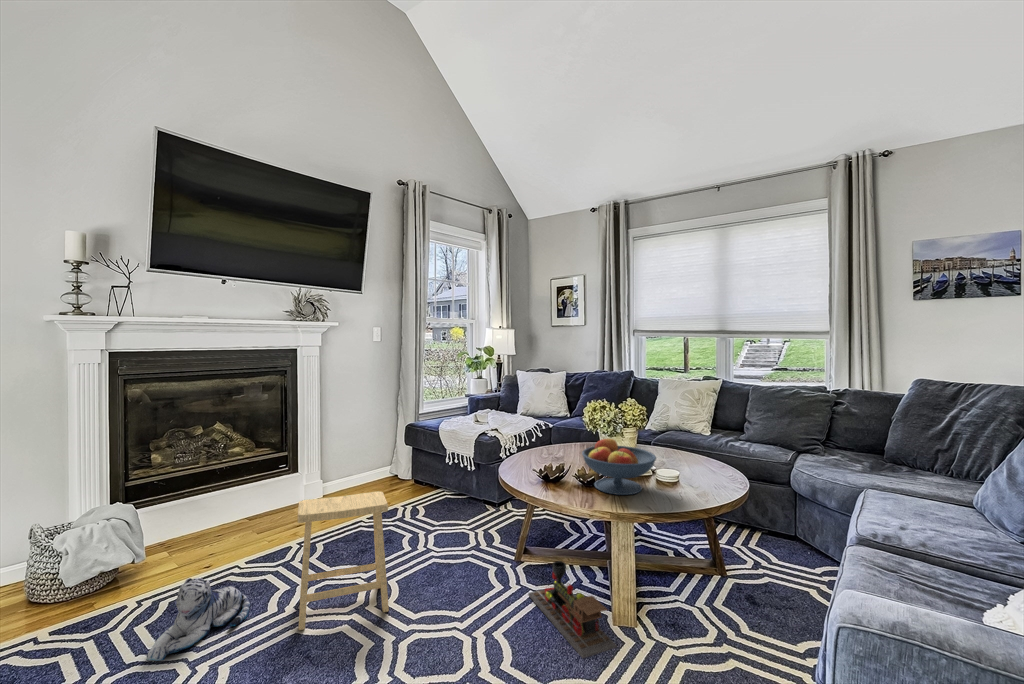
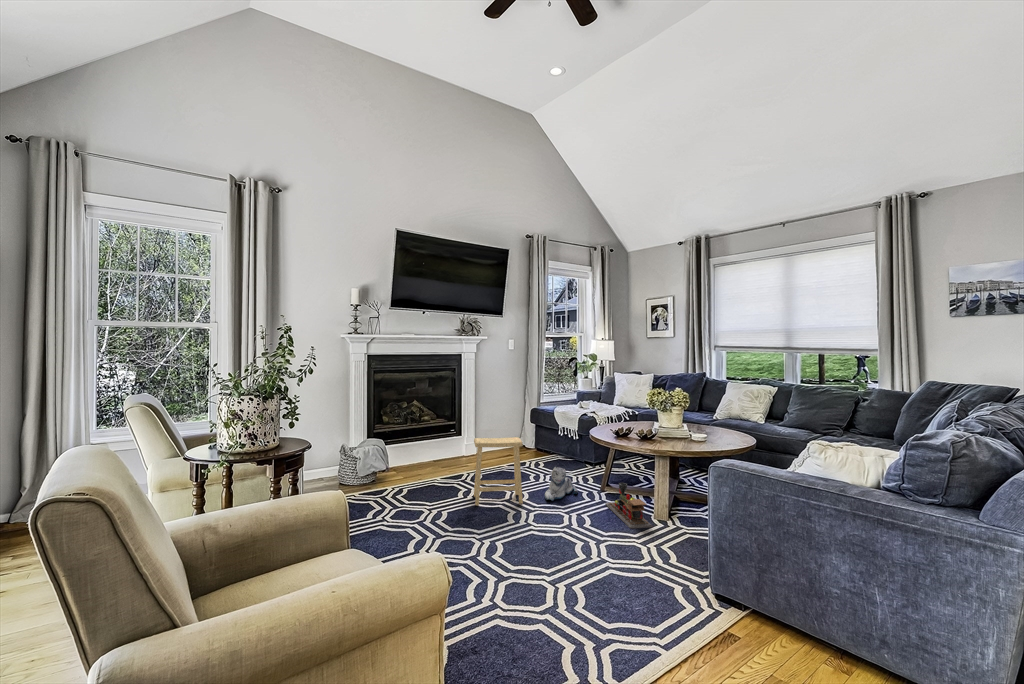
fruit bowl: present [582,439,656,495] -> none [639,410,686,443]
plush toy: present [147,578,251,661] -> present [545,467,578,501]

